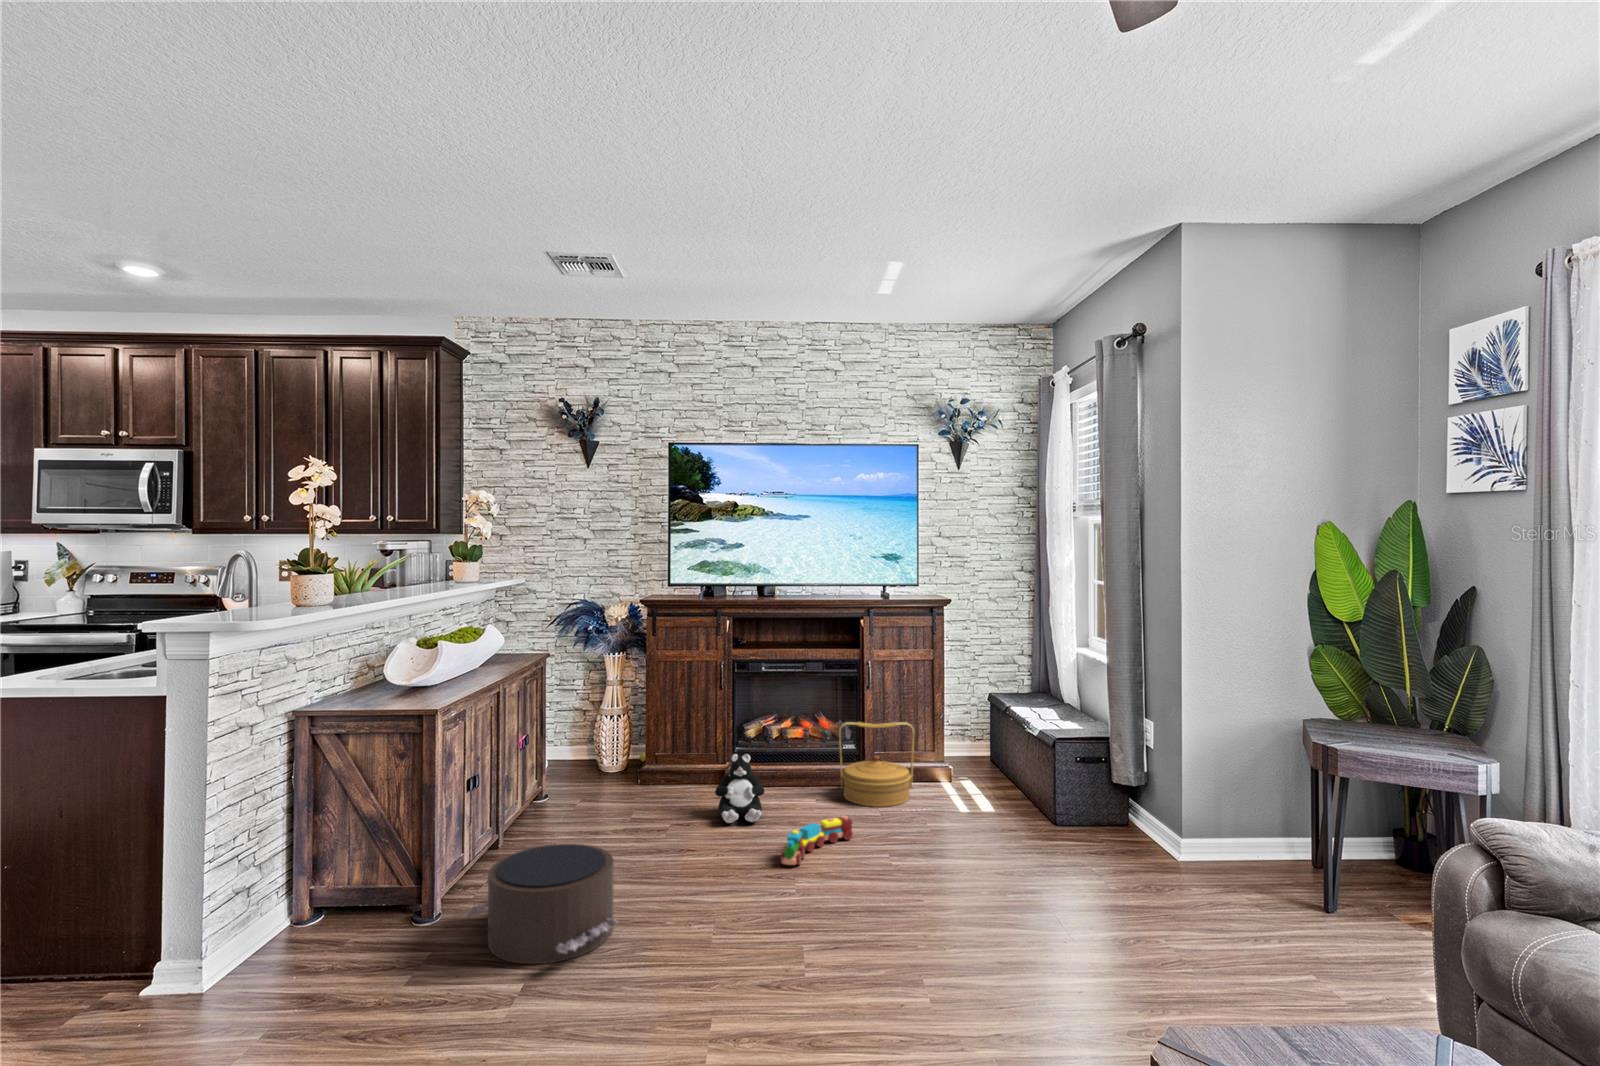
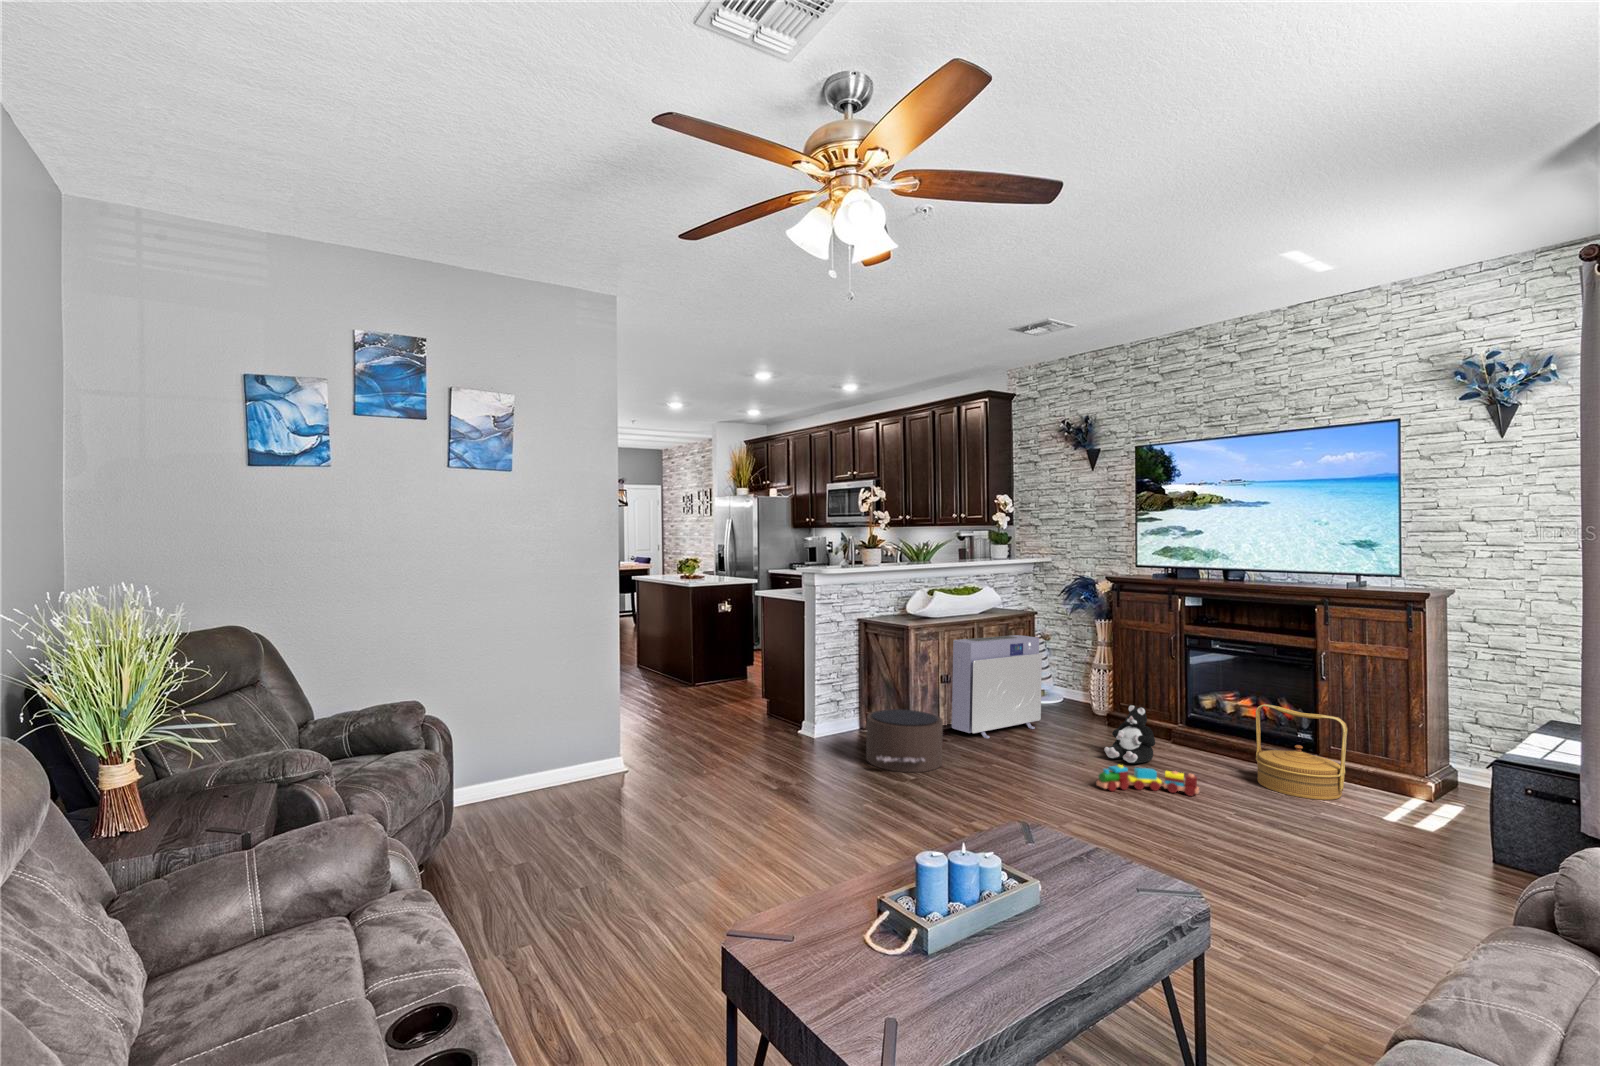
air purifier: none [511,691,595,851] -> present [952,635,1042,738]

